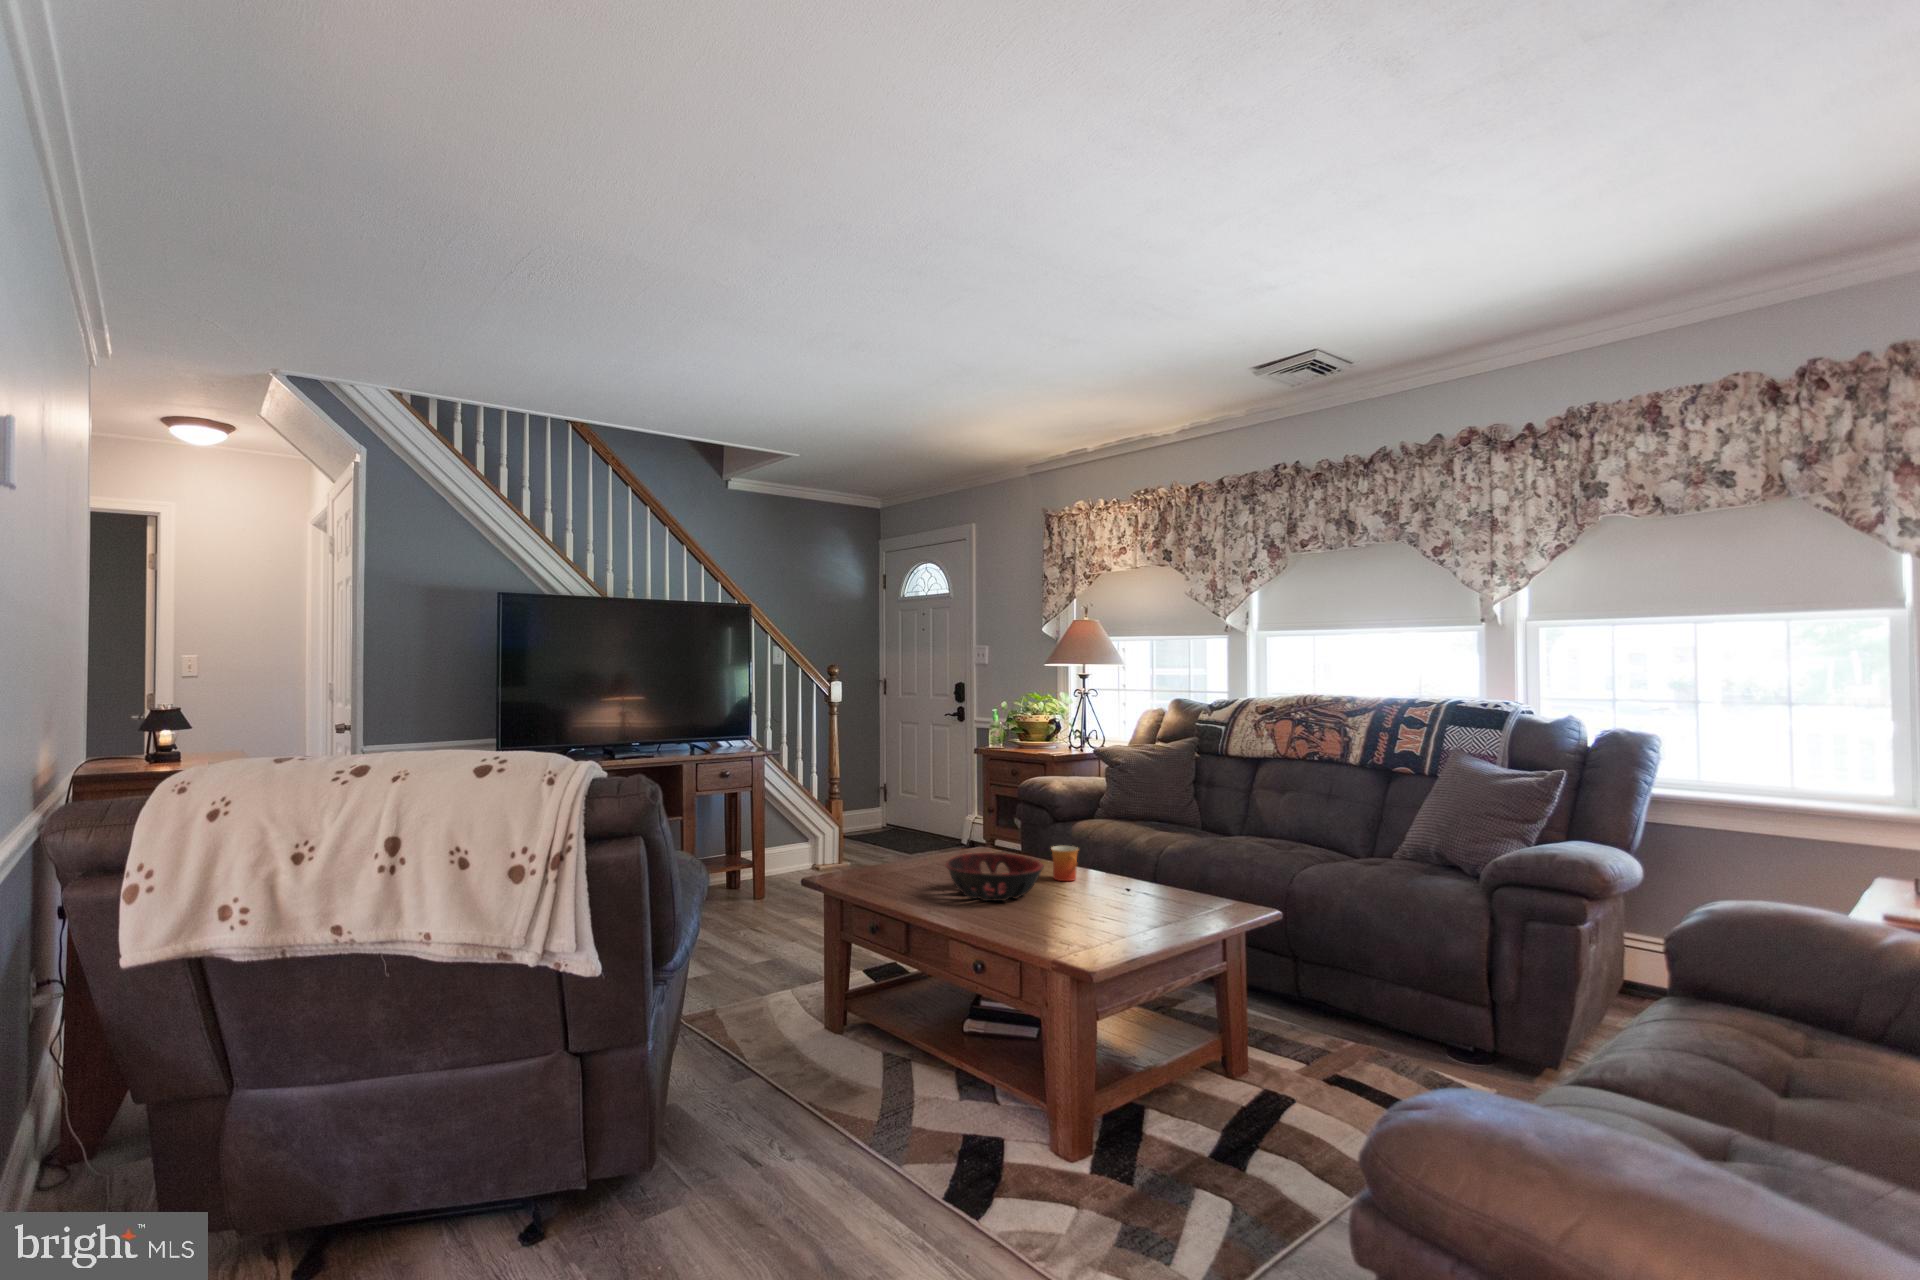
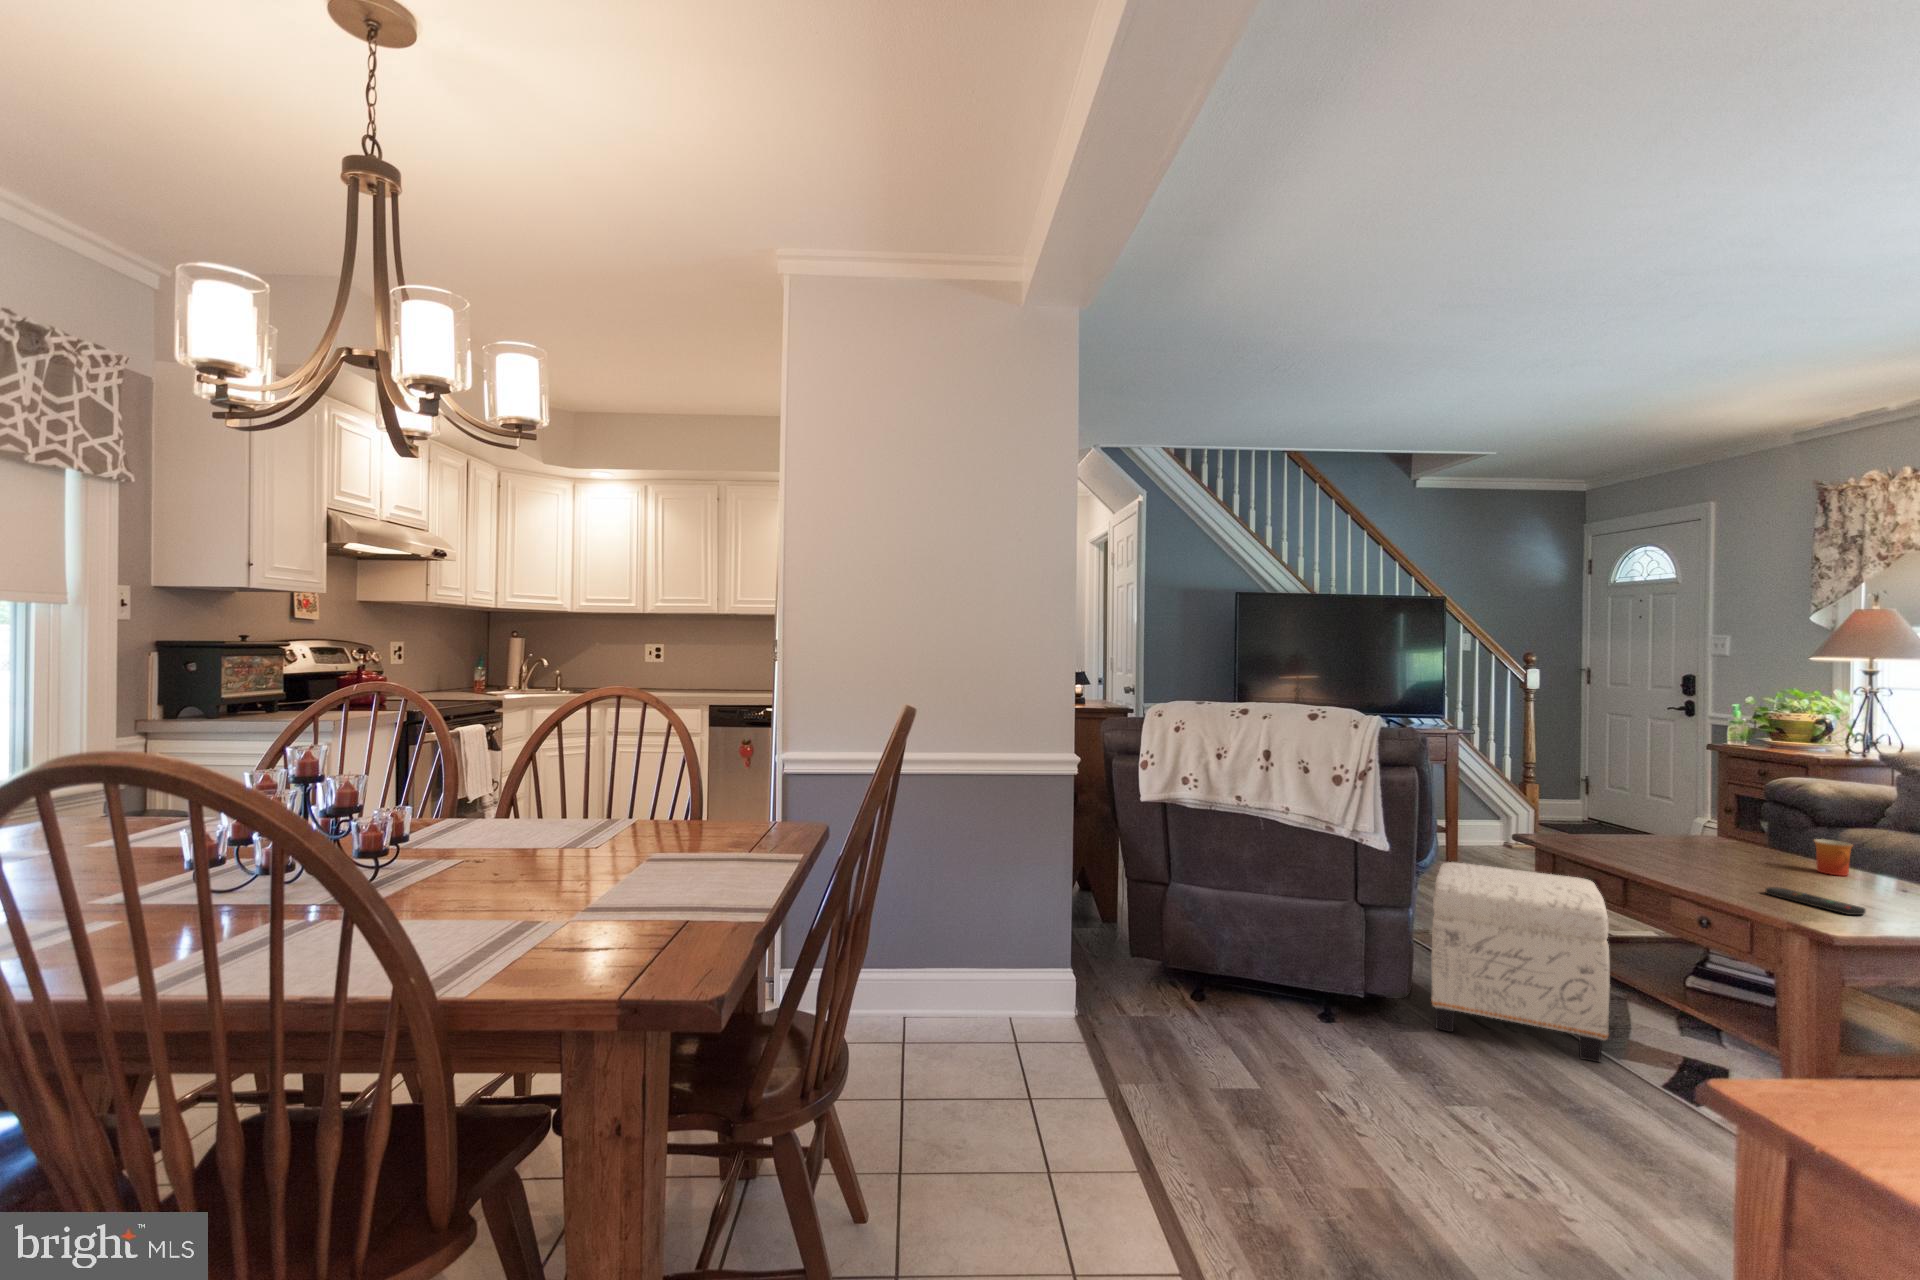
decorative bowl: present [946,853,1044,901] -> none [1679,832,1804,878]
remote control: none [1015,911,1092,935] -> present [1766,887,1866,915]
ottoman: none [675,933,874,1188] -> present [1431,862,1610,1062]

